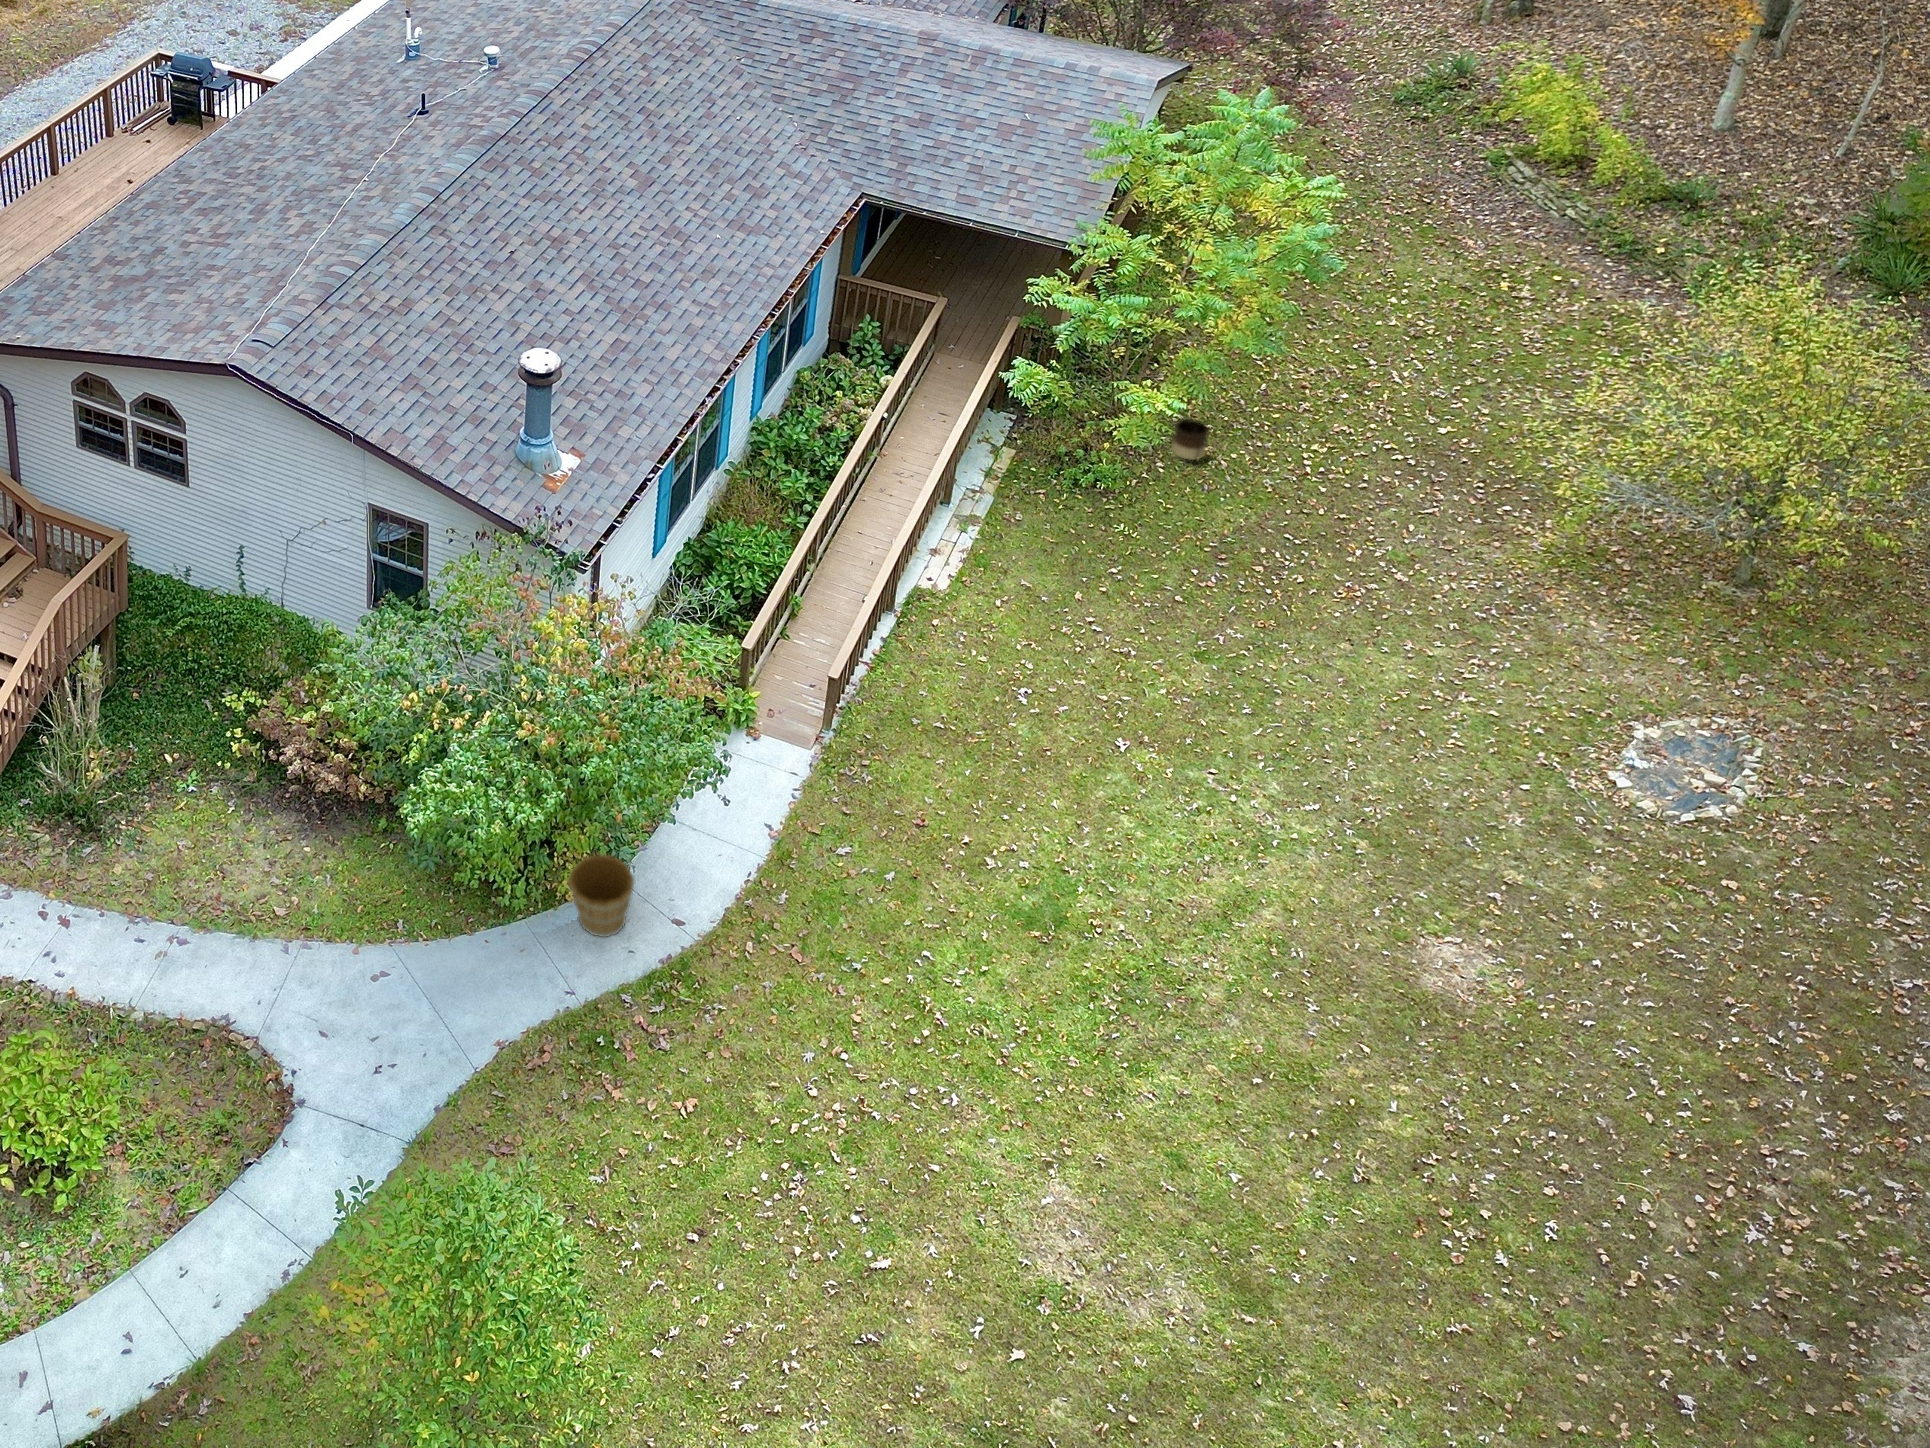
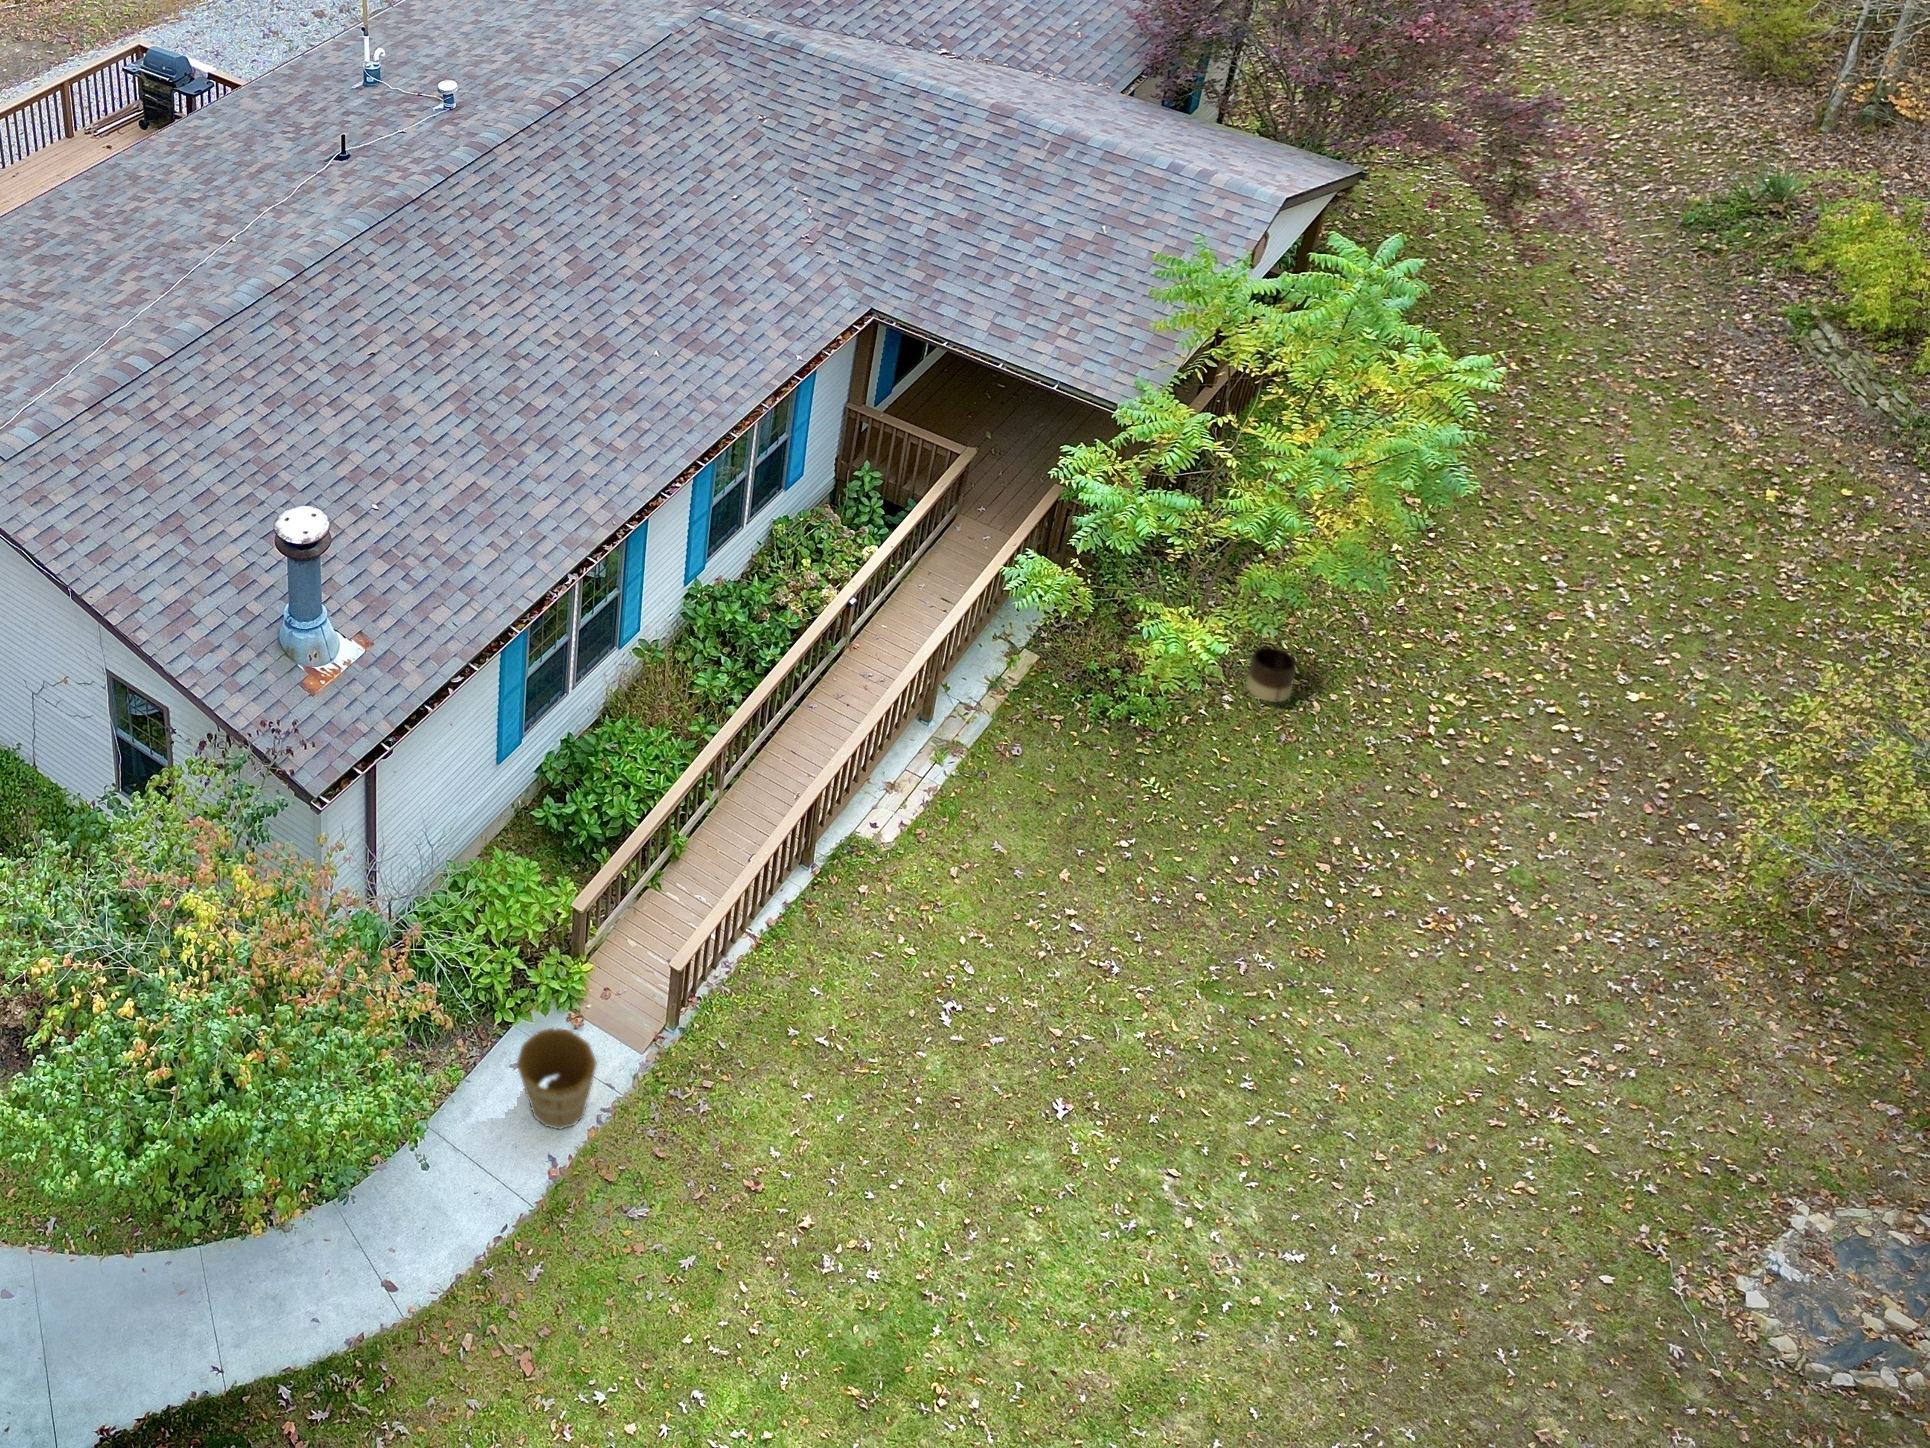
wooden bucket: present [568,854,634,937] -> present [517,1027,597,1129]

